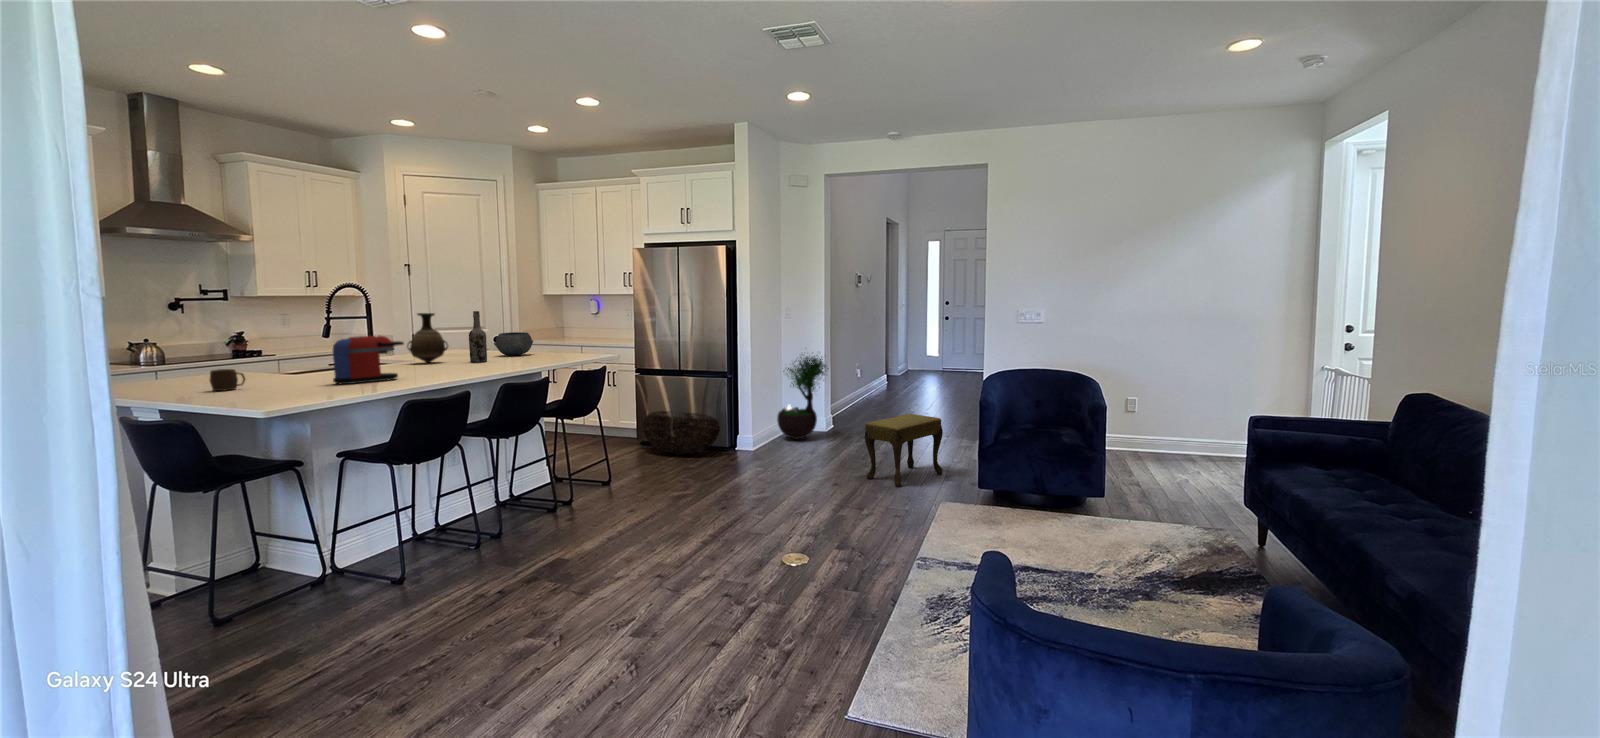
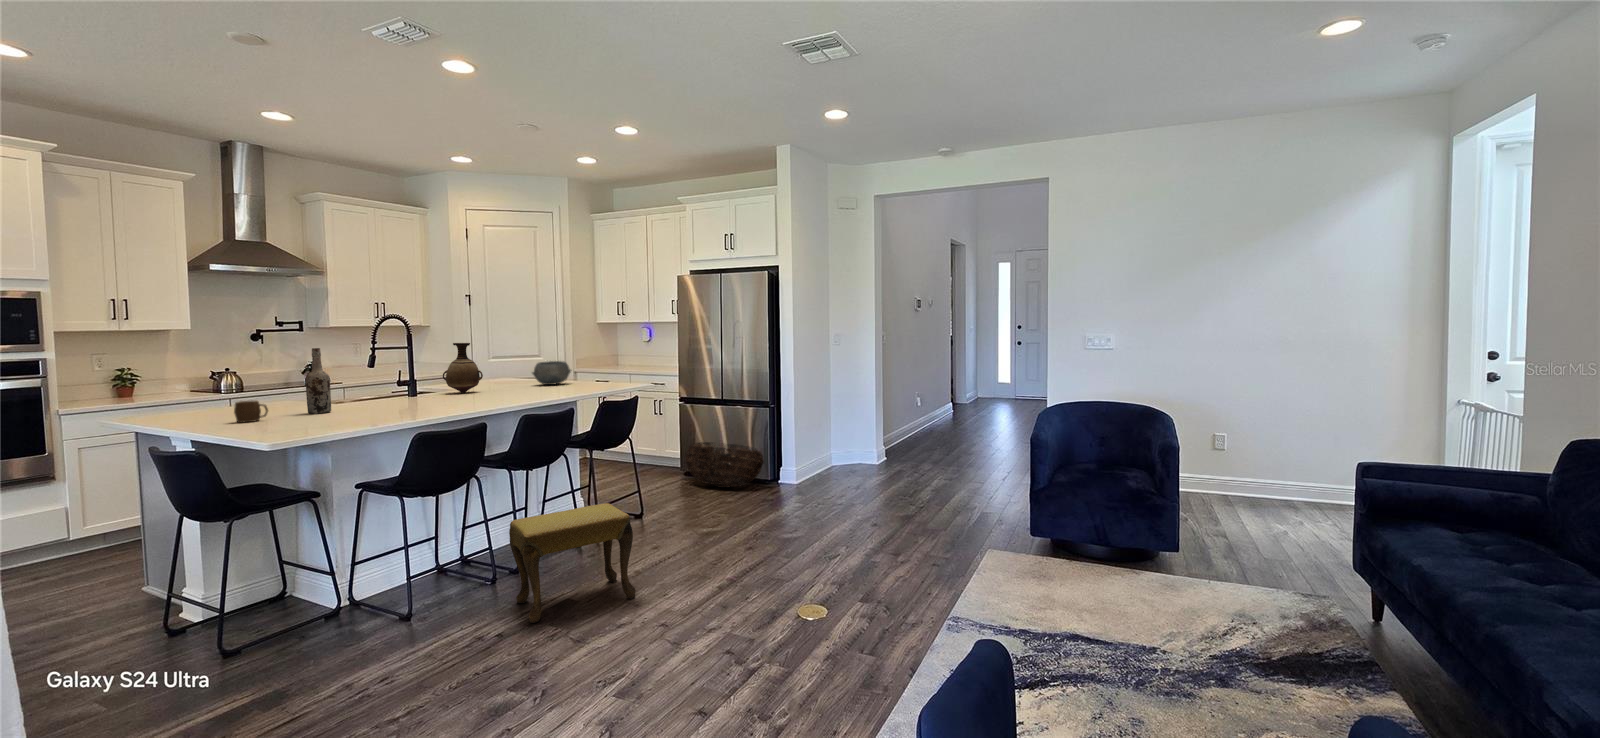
wine bottle: present [469,311,487,363] -> present [305,348,331,414]
coffee maker: present [333,335,404,384] -> none [350,367,422,416]
potted tree: present [777,355,828,439] -> none [827,376,882,473]
footstool: present [865,414,943,487] -> present [509,503,635,623]

